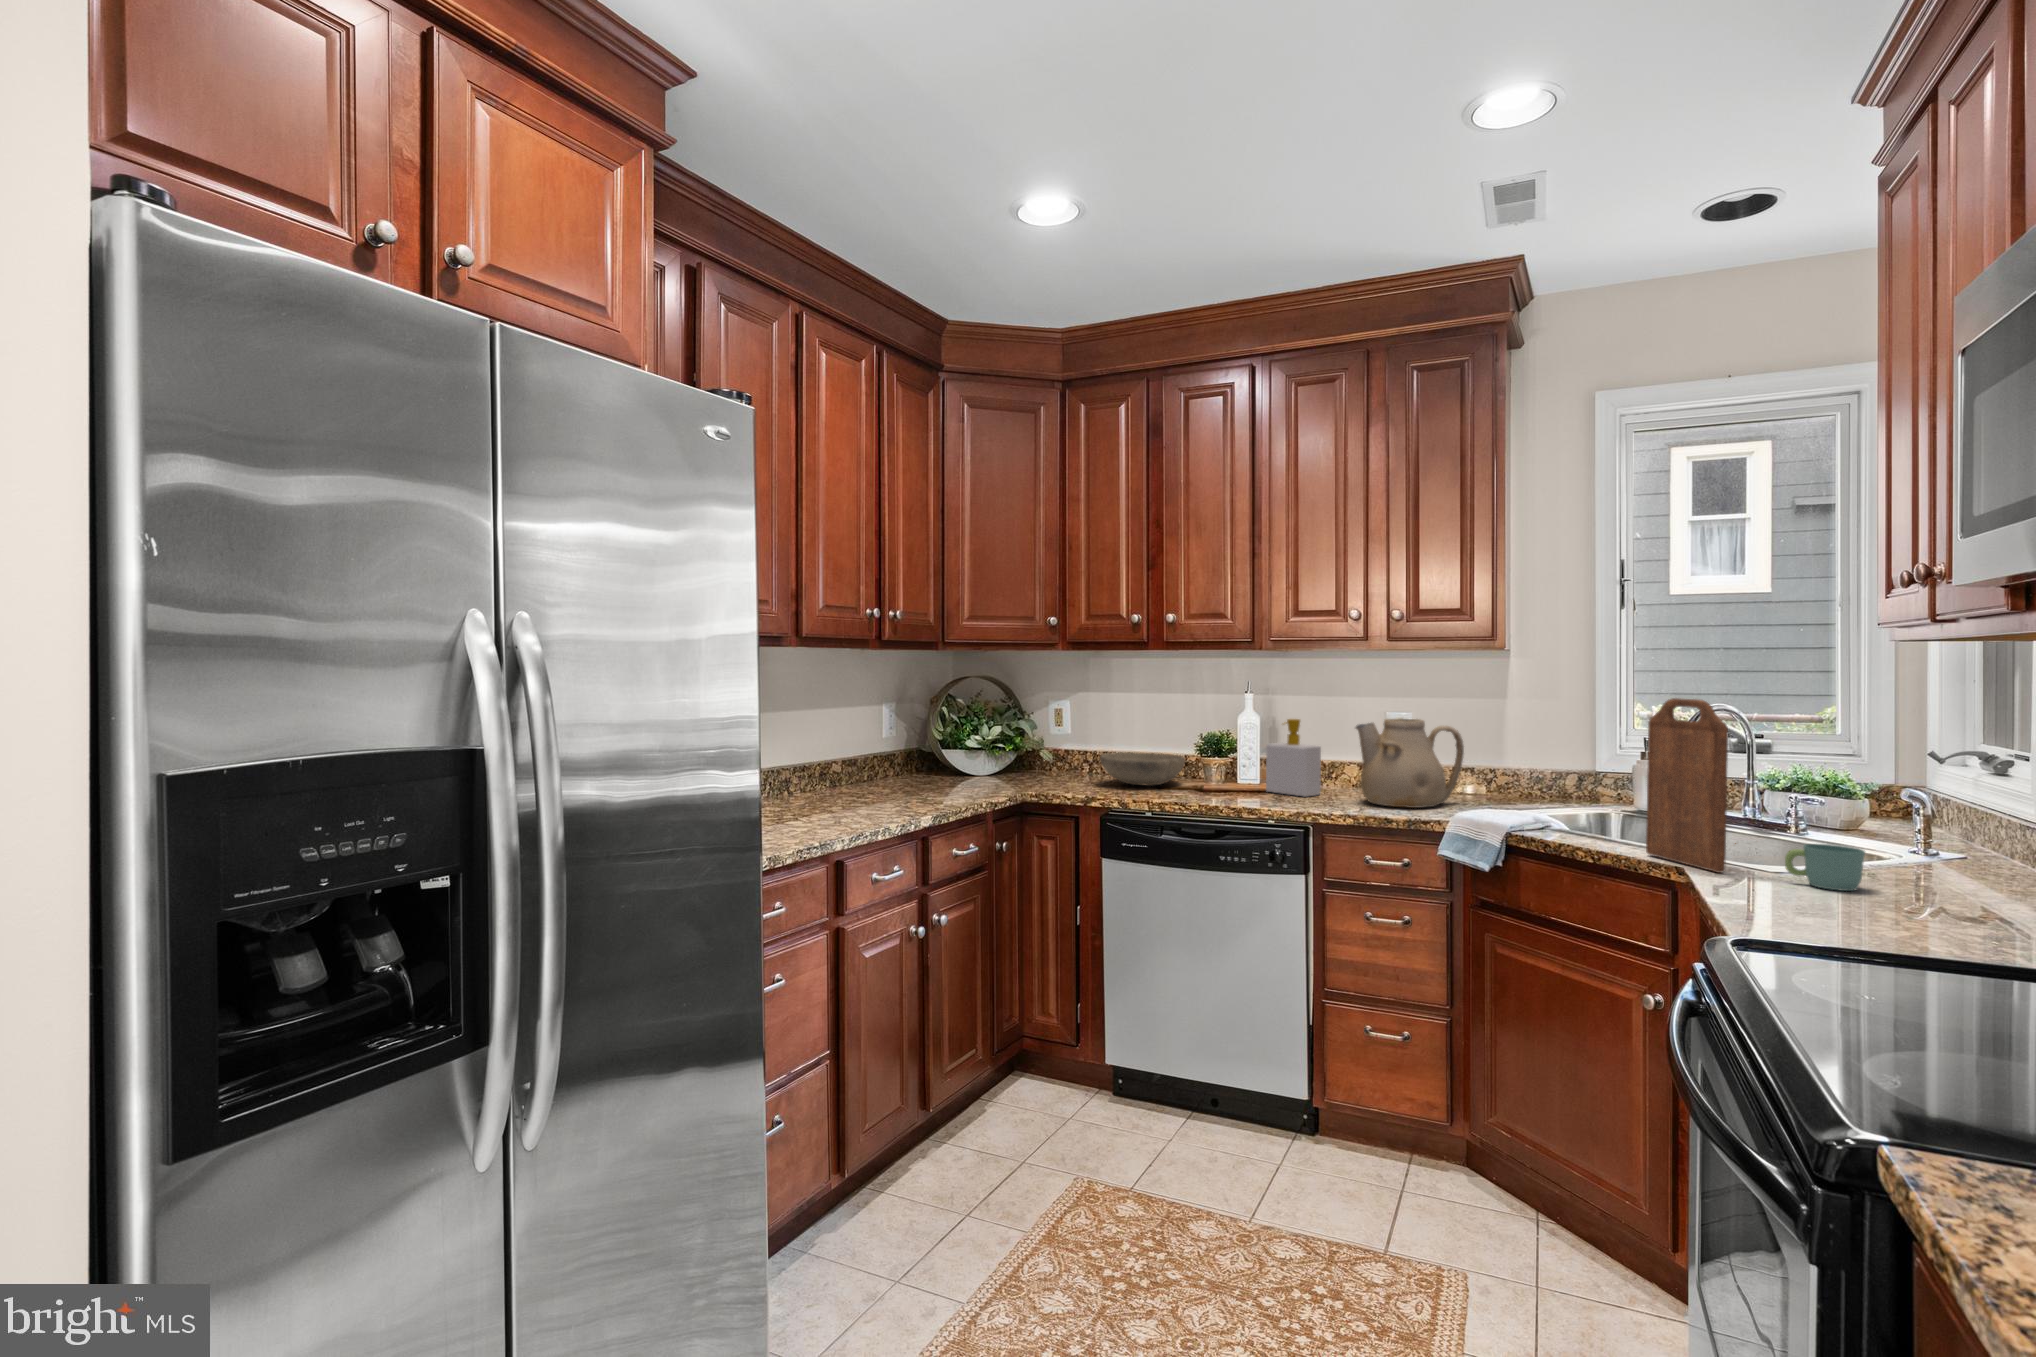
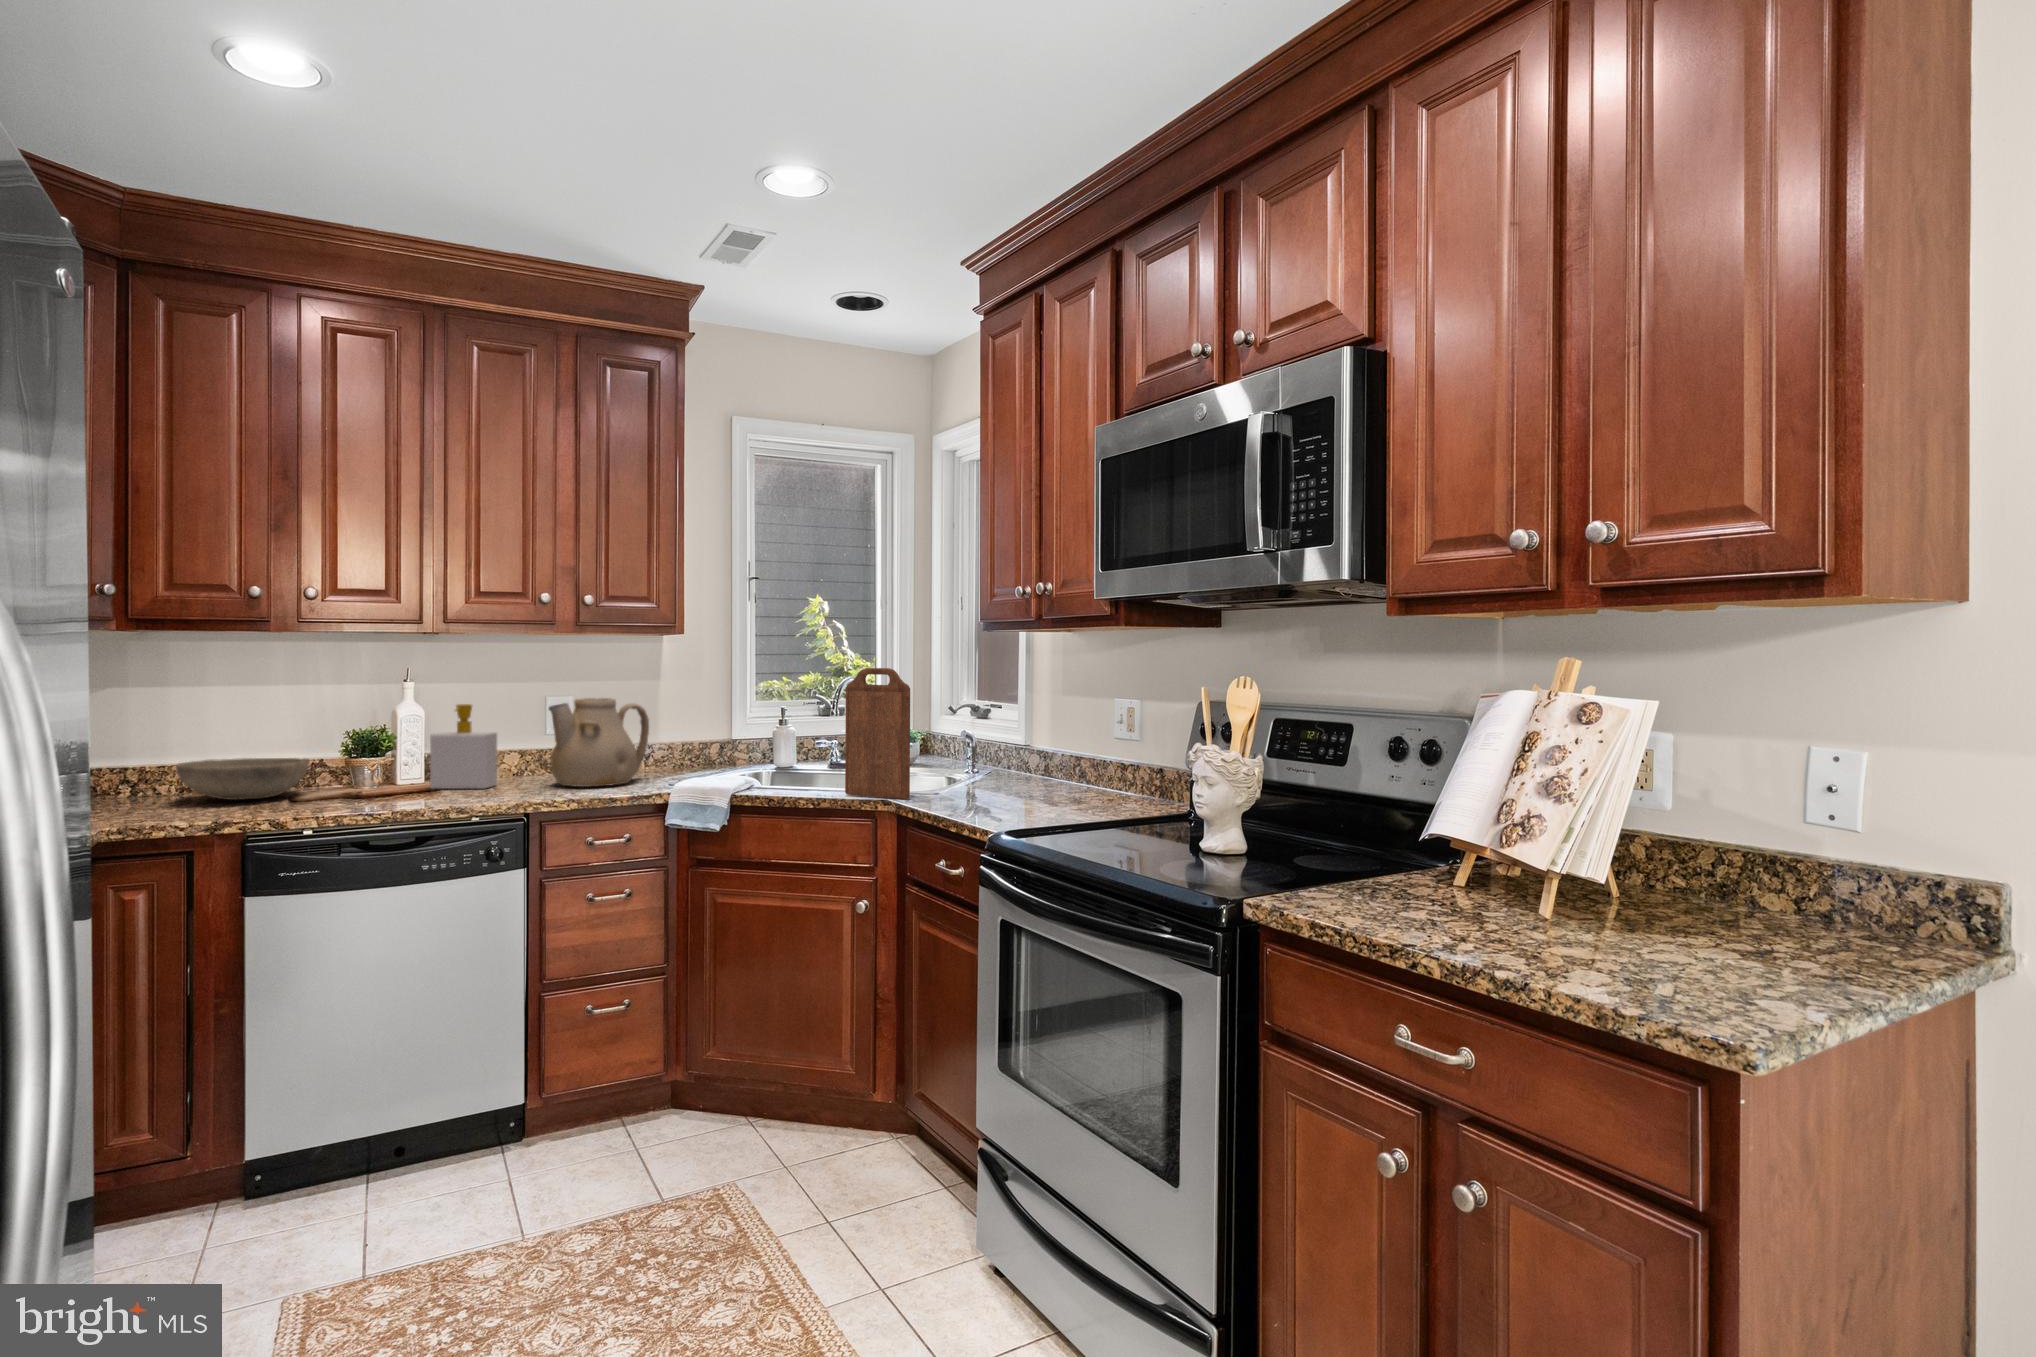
mug: present [1785,844,1865,891] -> none [947,768,991,799]

